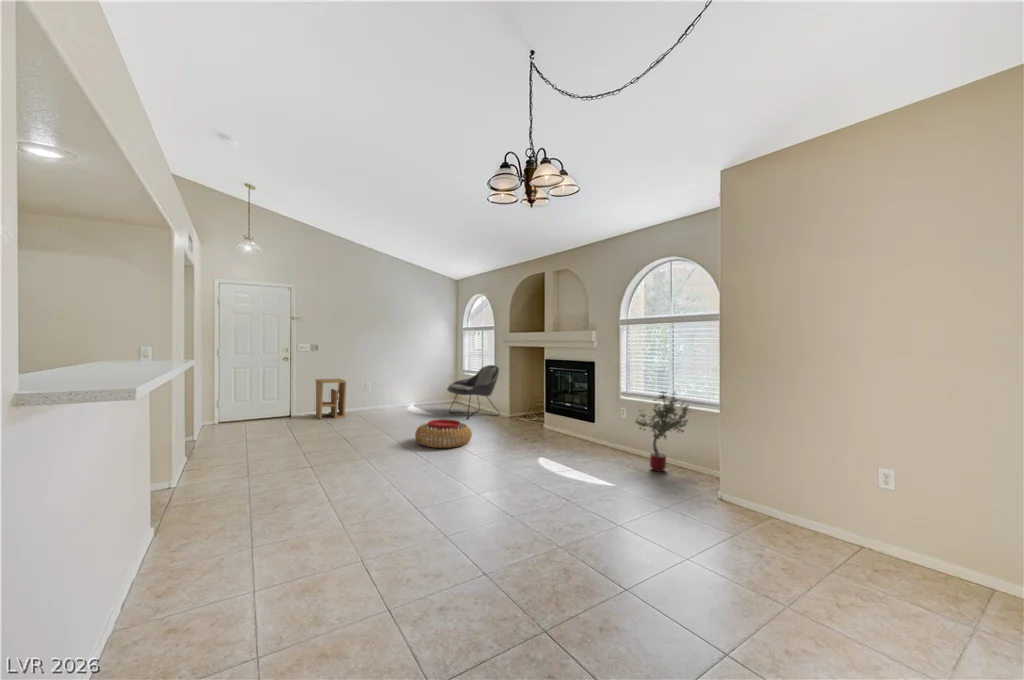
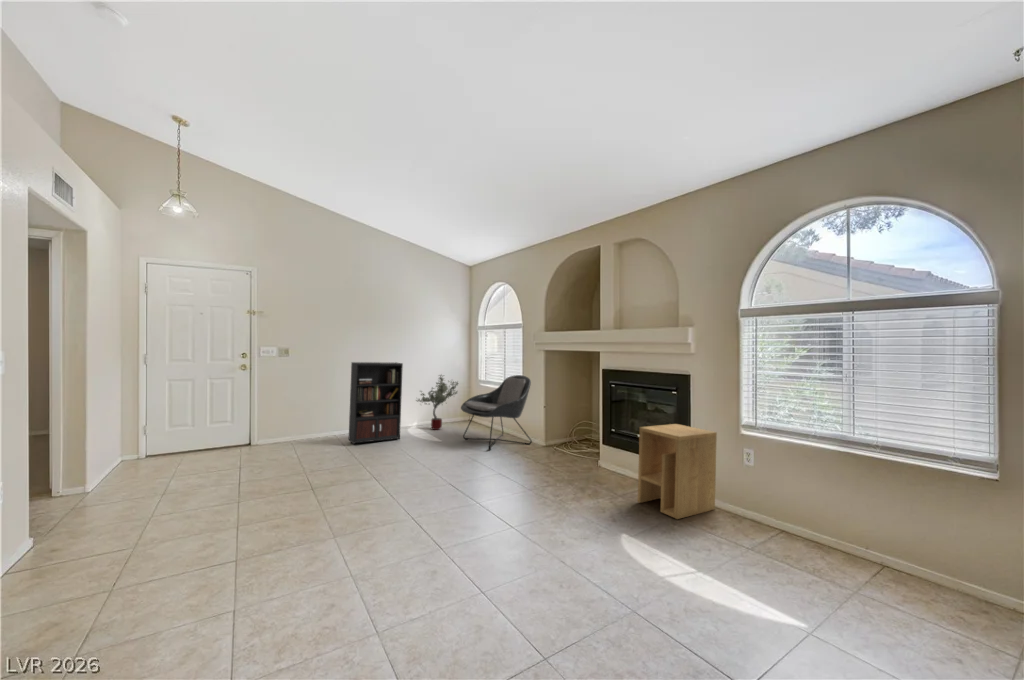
bookcase: none [363,355,404,415] -> present [349,362,403,444]
side table: present [315,379,346,419] -> present [638,424,717,519]
potted tree: present [635,392,689,471] -> present [418,375,458,430]
pouf: present [415,419,472,448] -> none [416,462,503,513]

